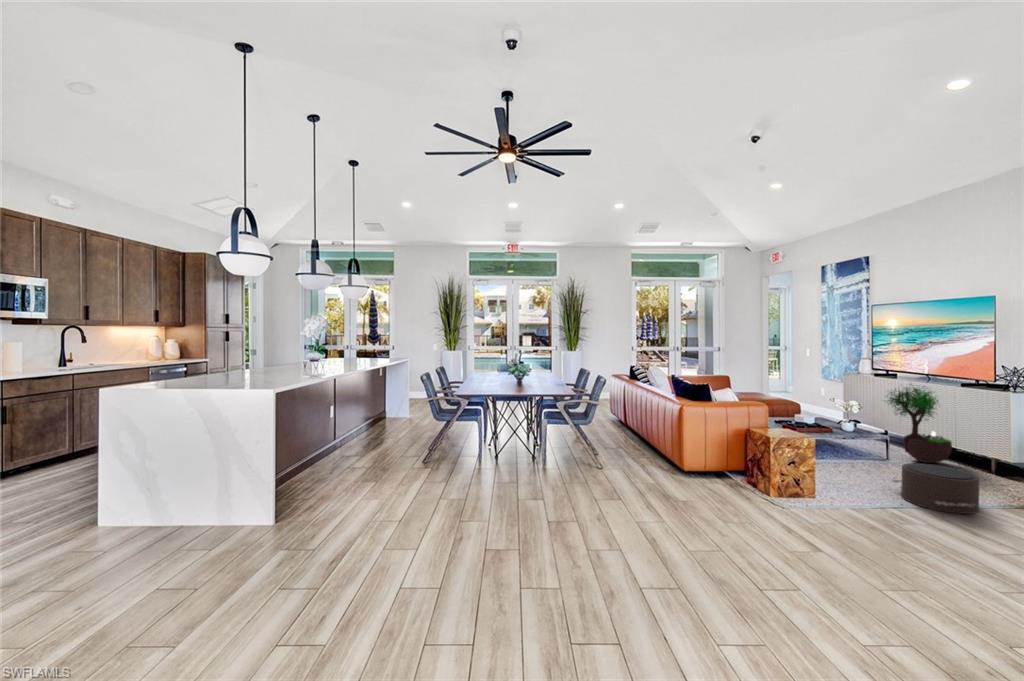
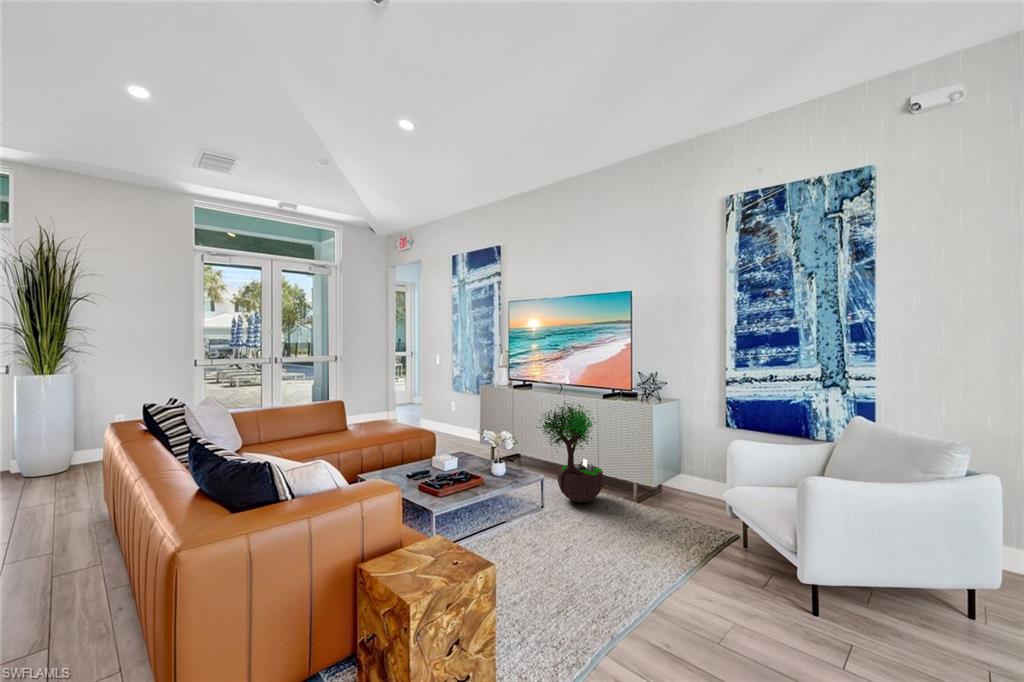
pouf: present [892,463,980,514] -> none [581,536,704,635]

